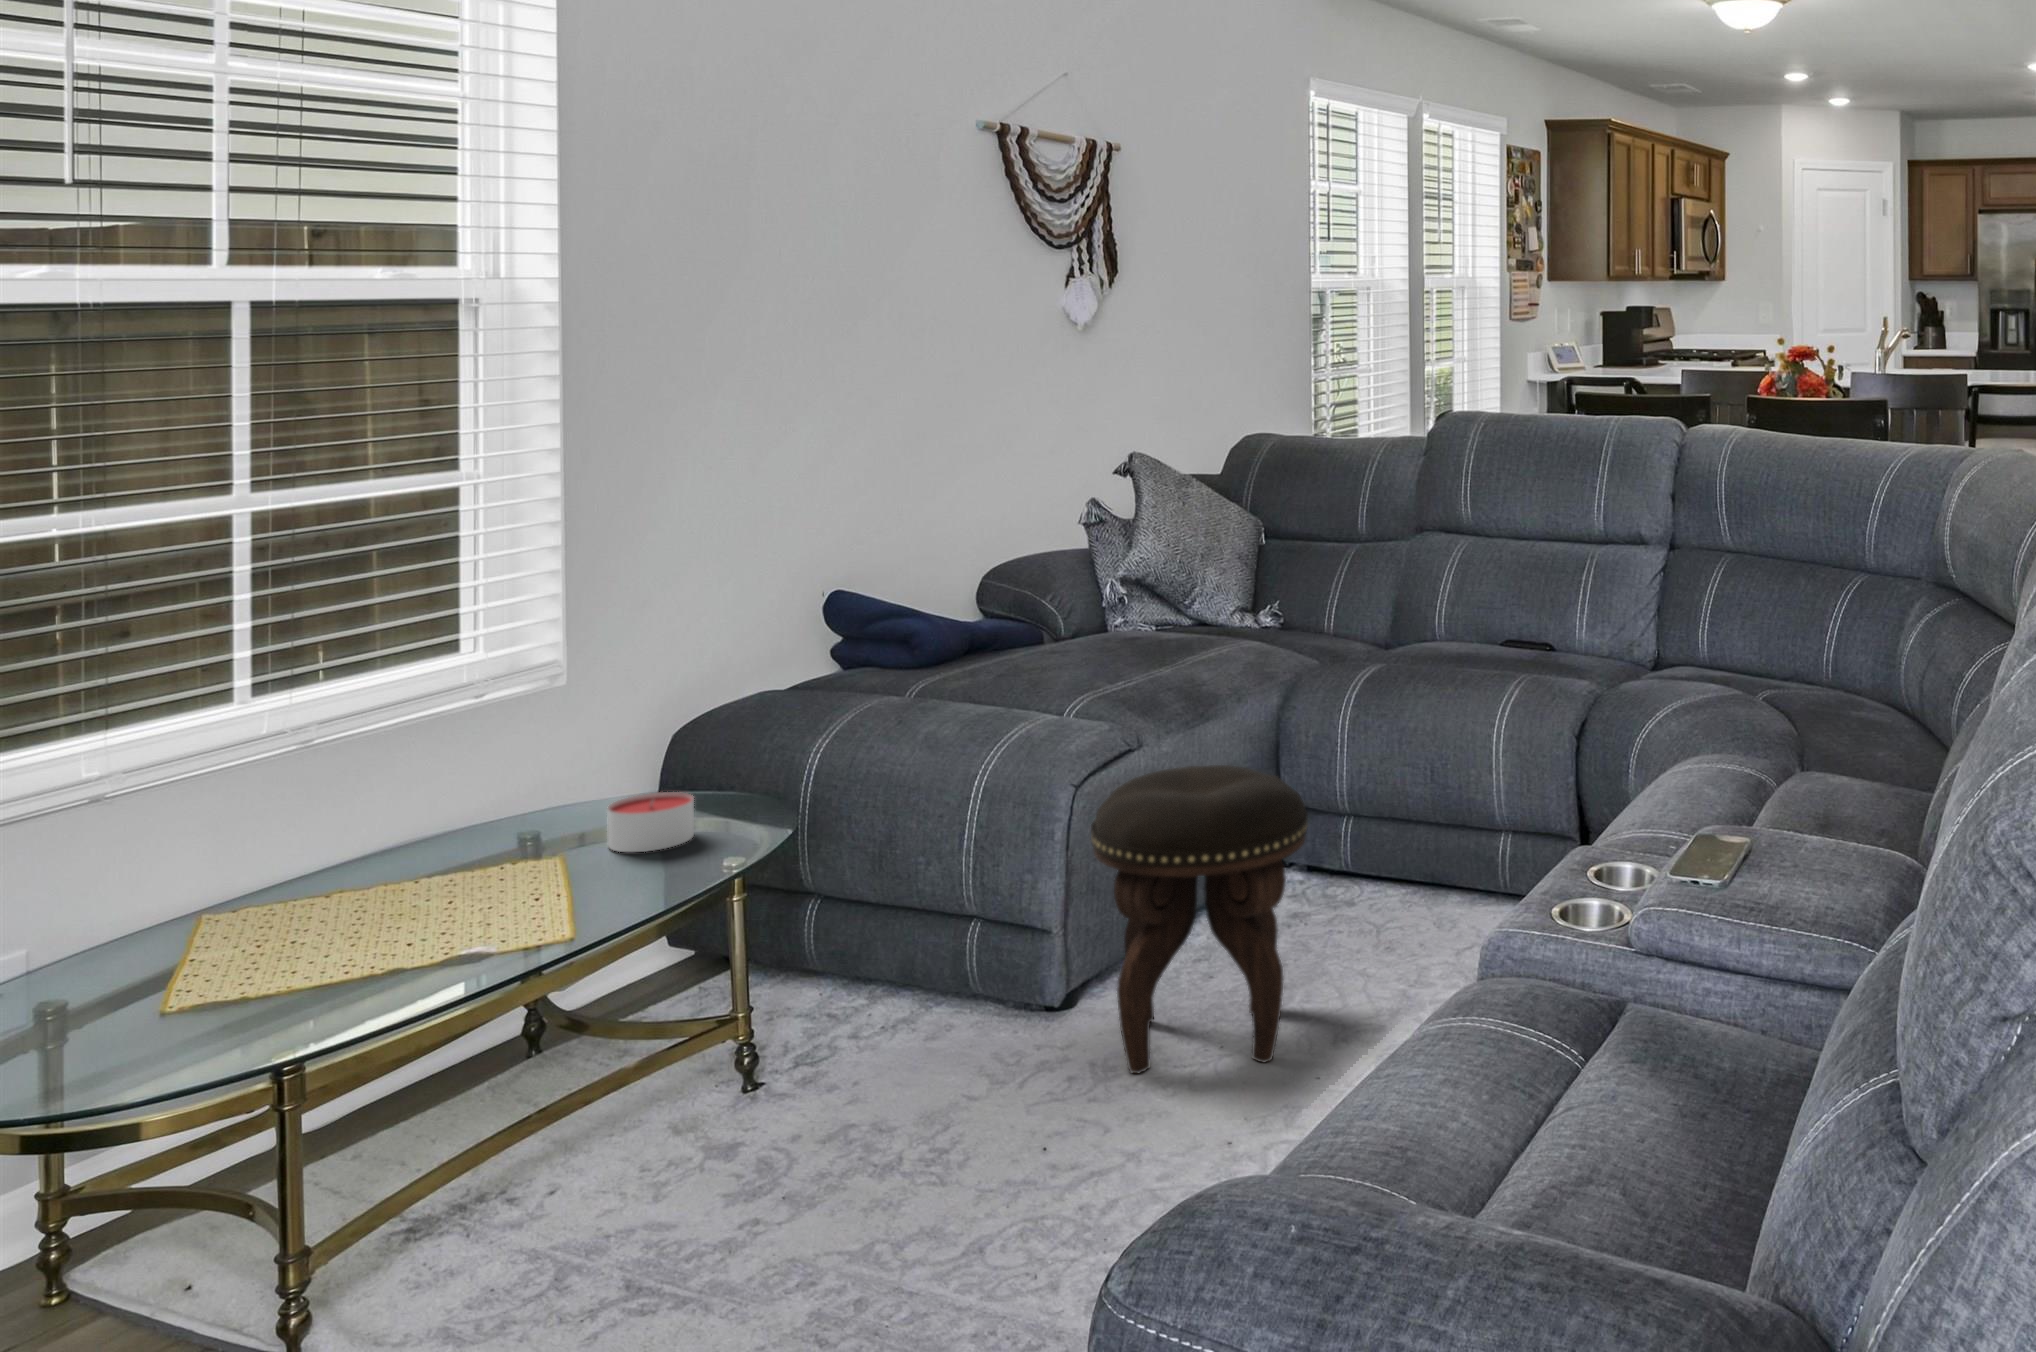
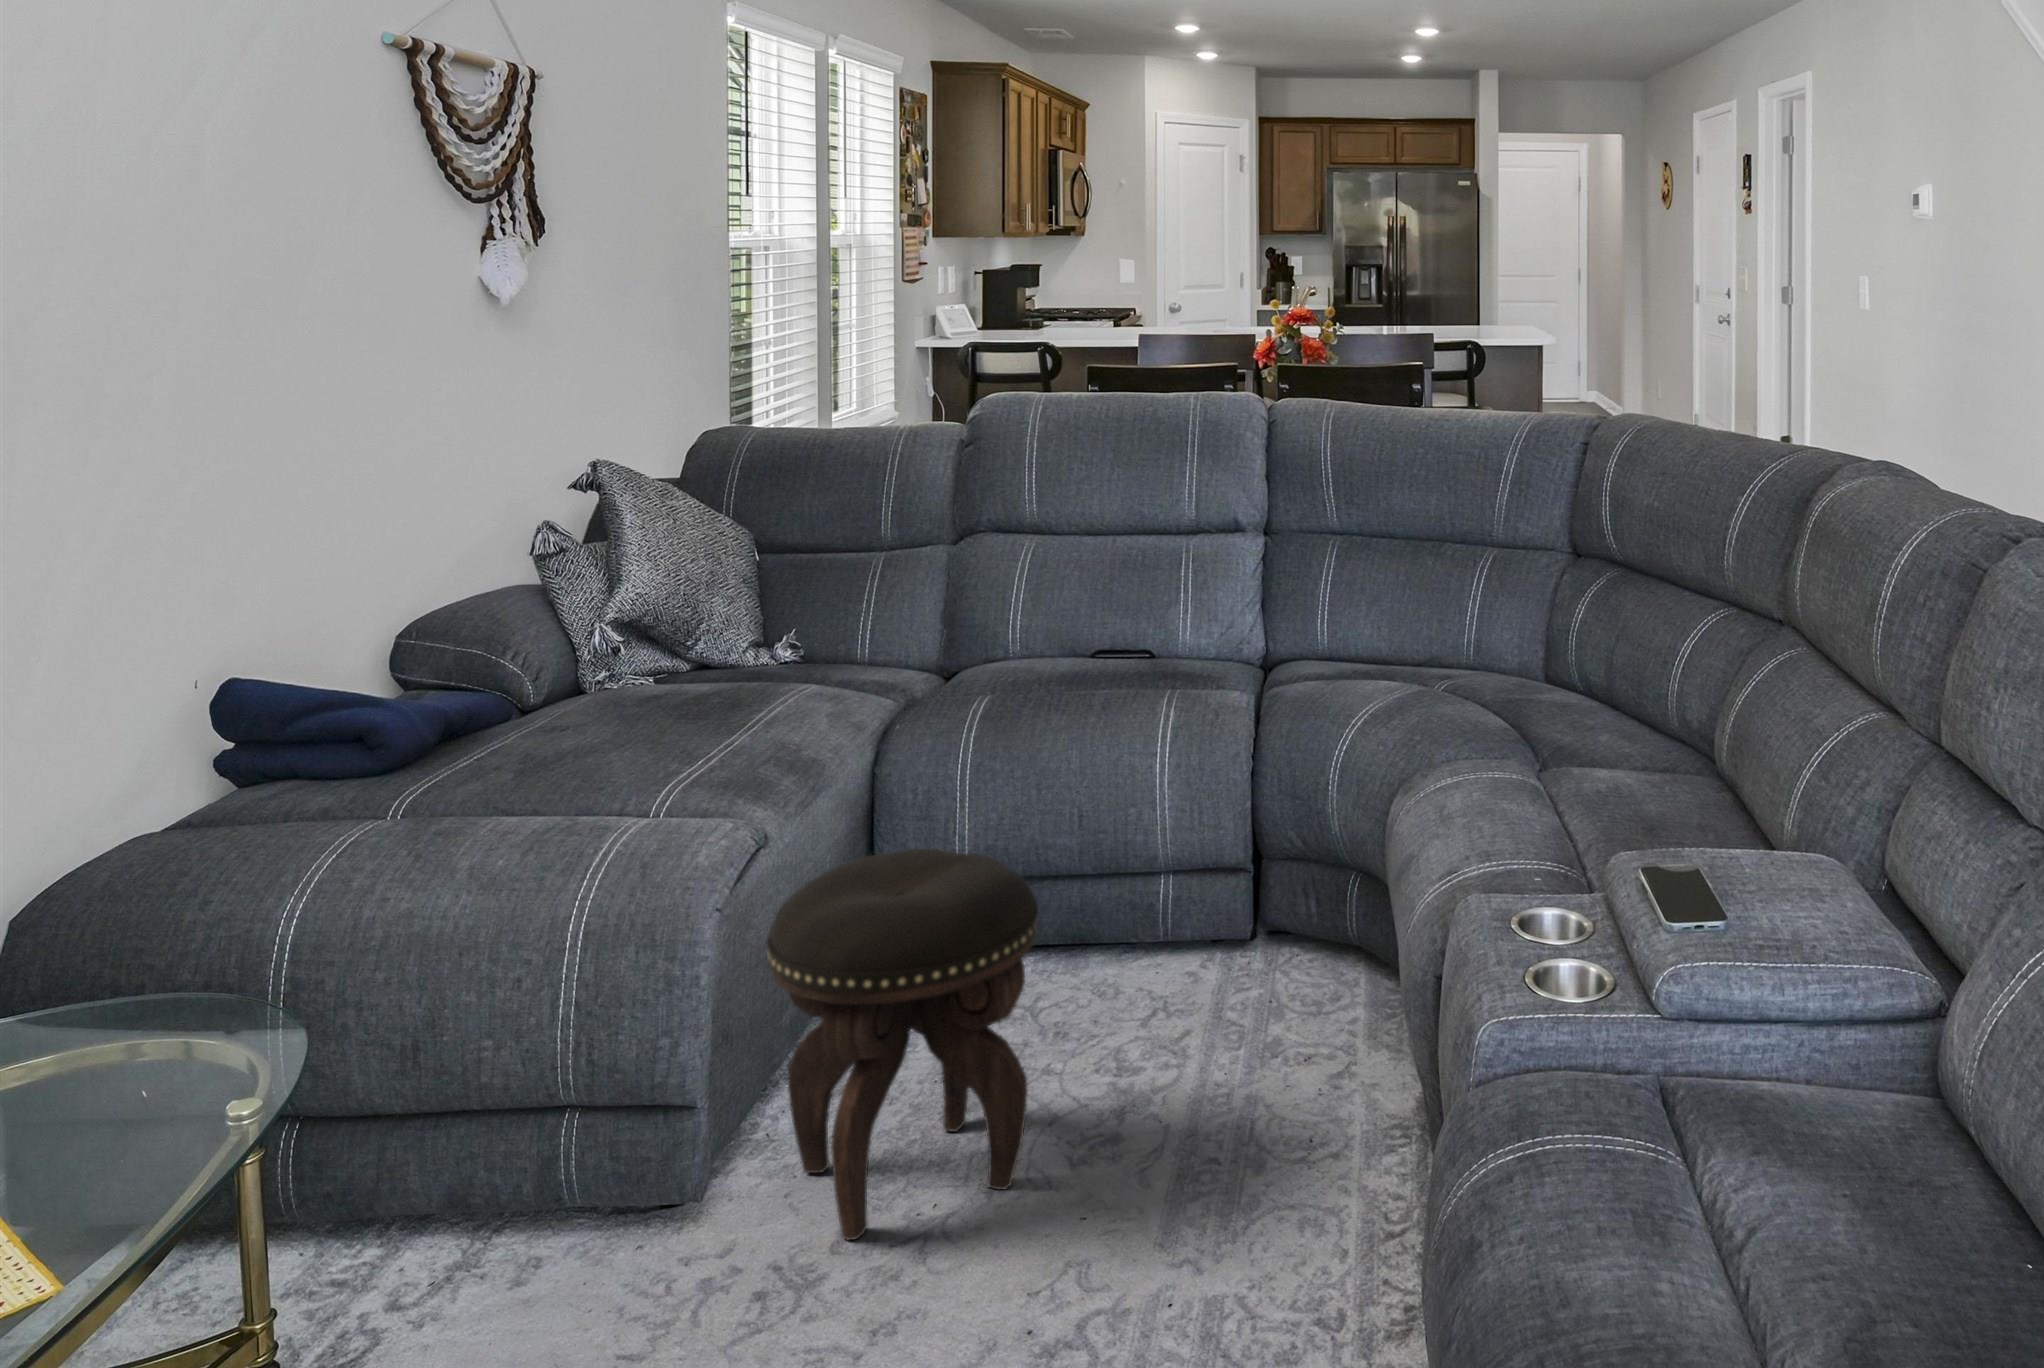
candle: present [607,792,694,852] -> none [67,1012,213,1119]

